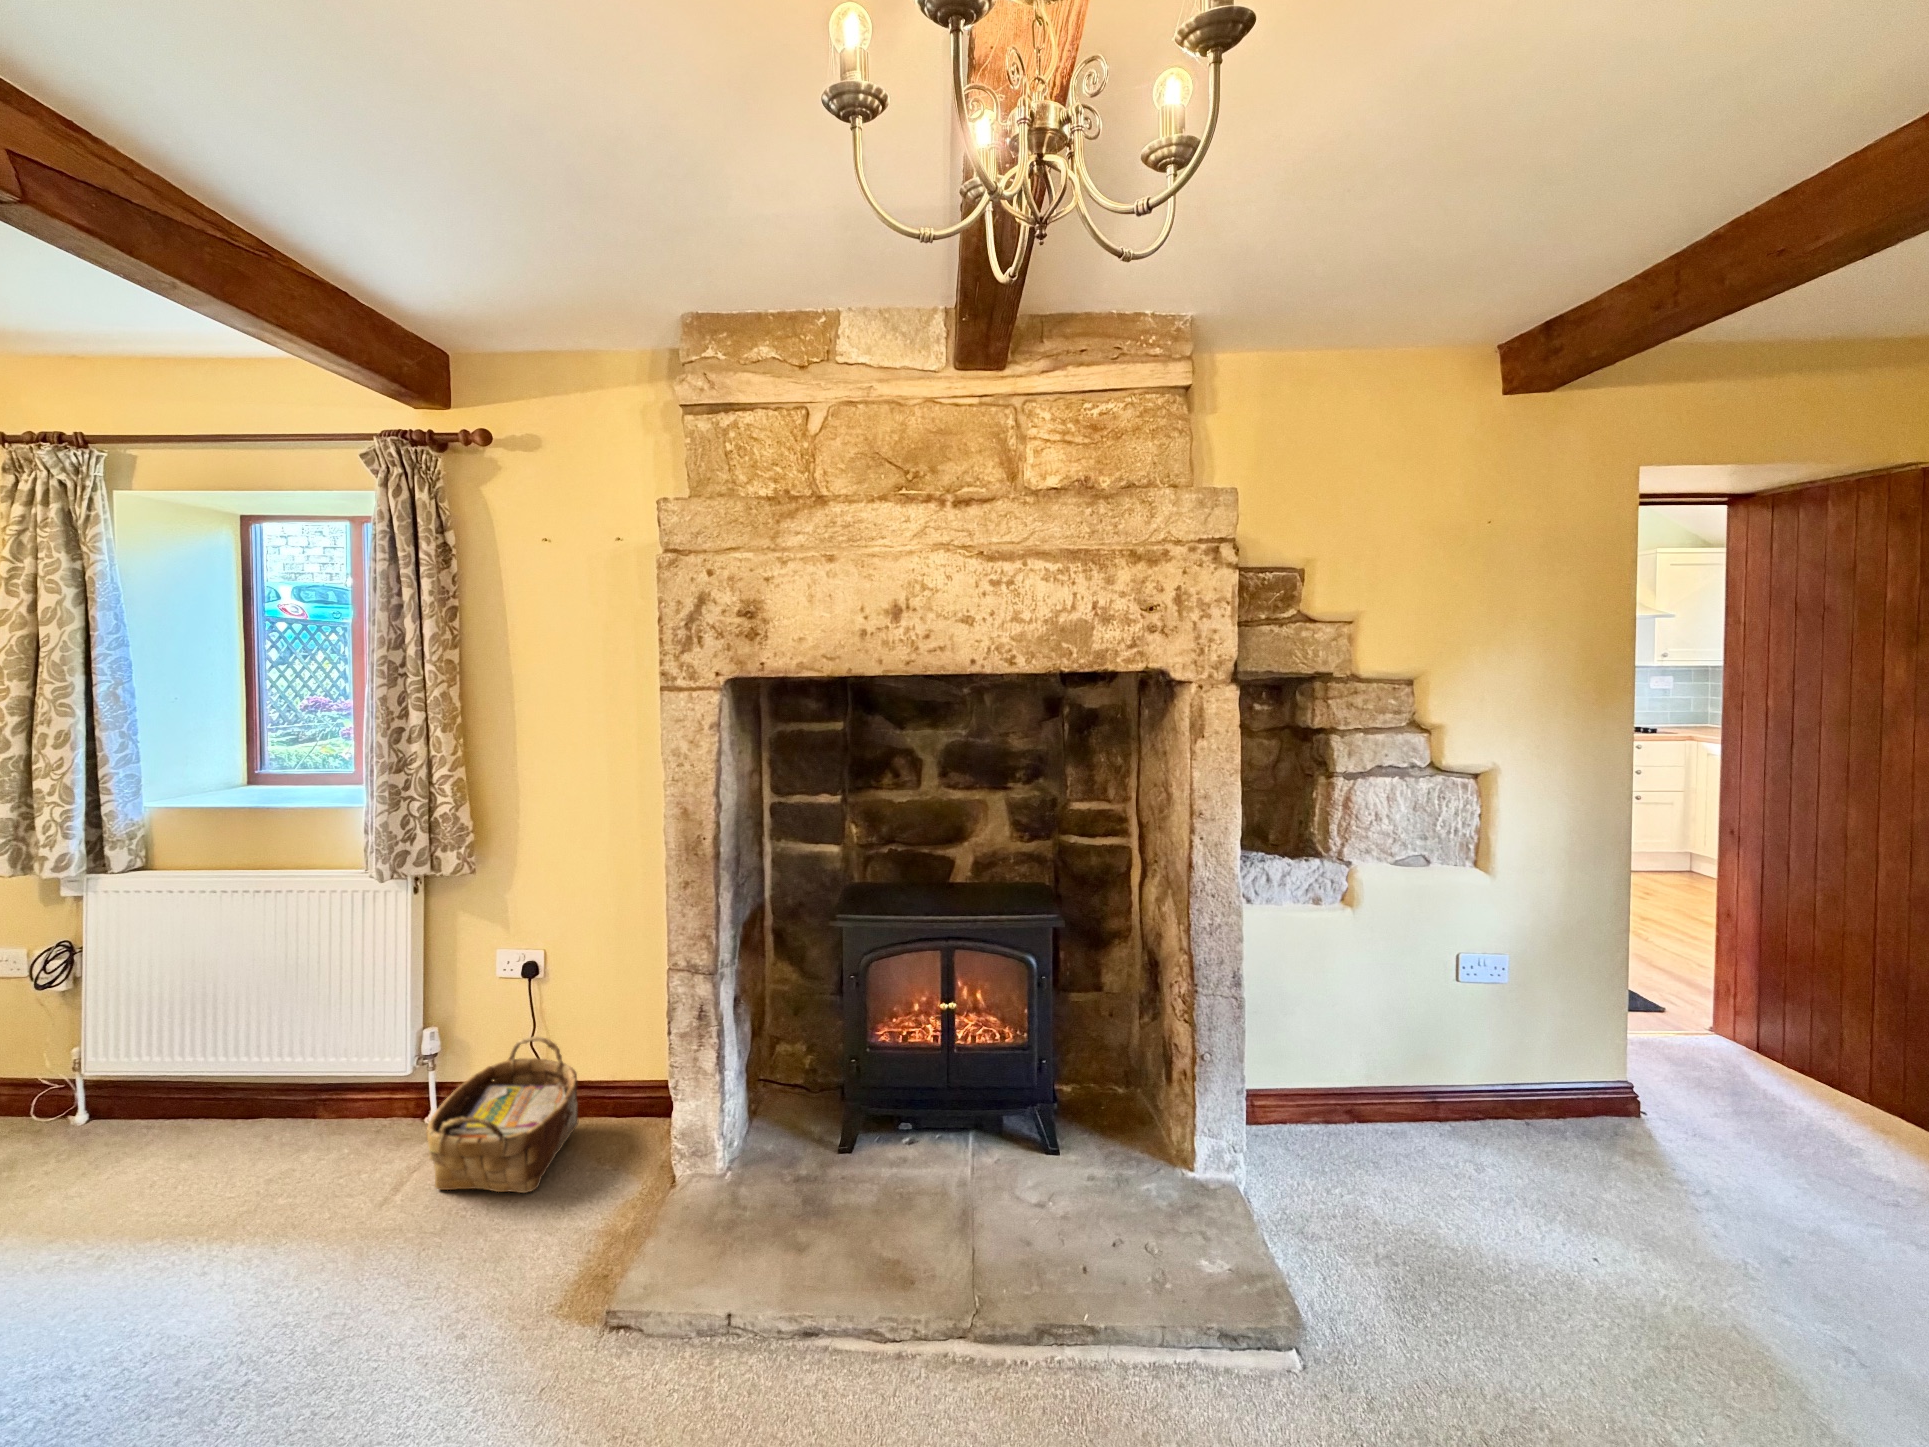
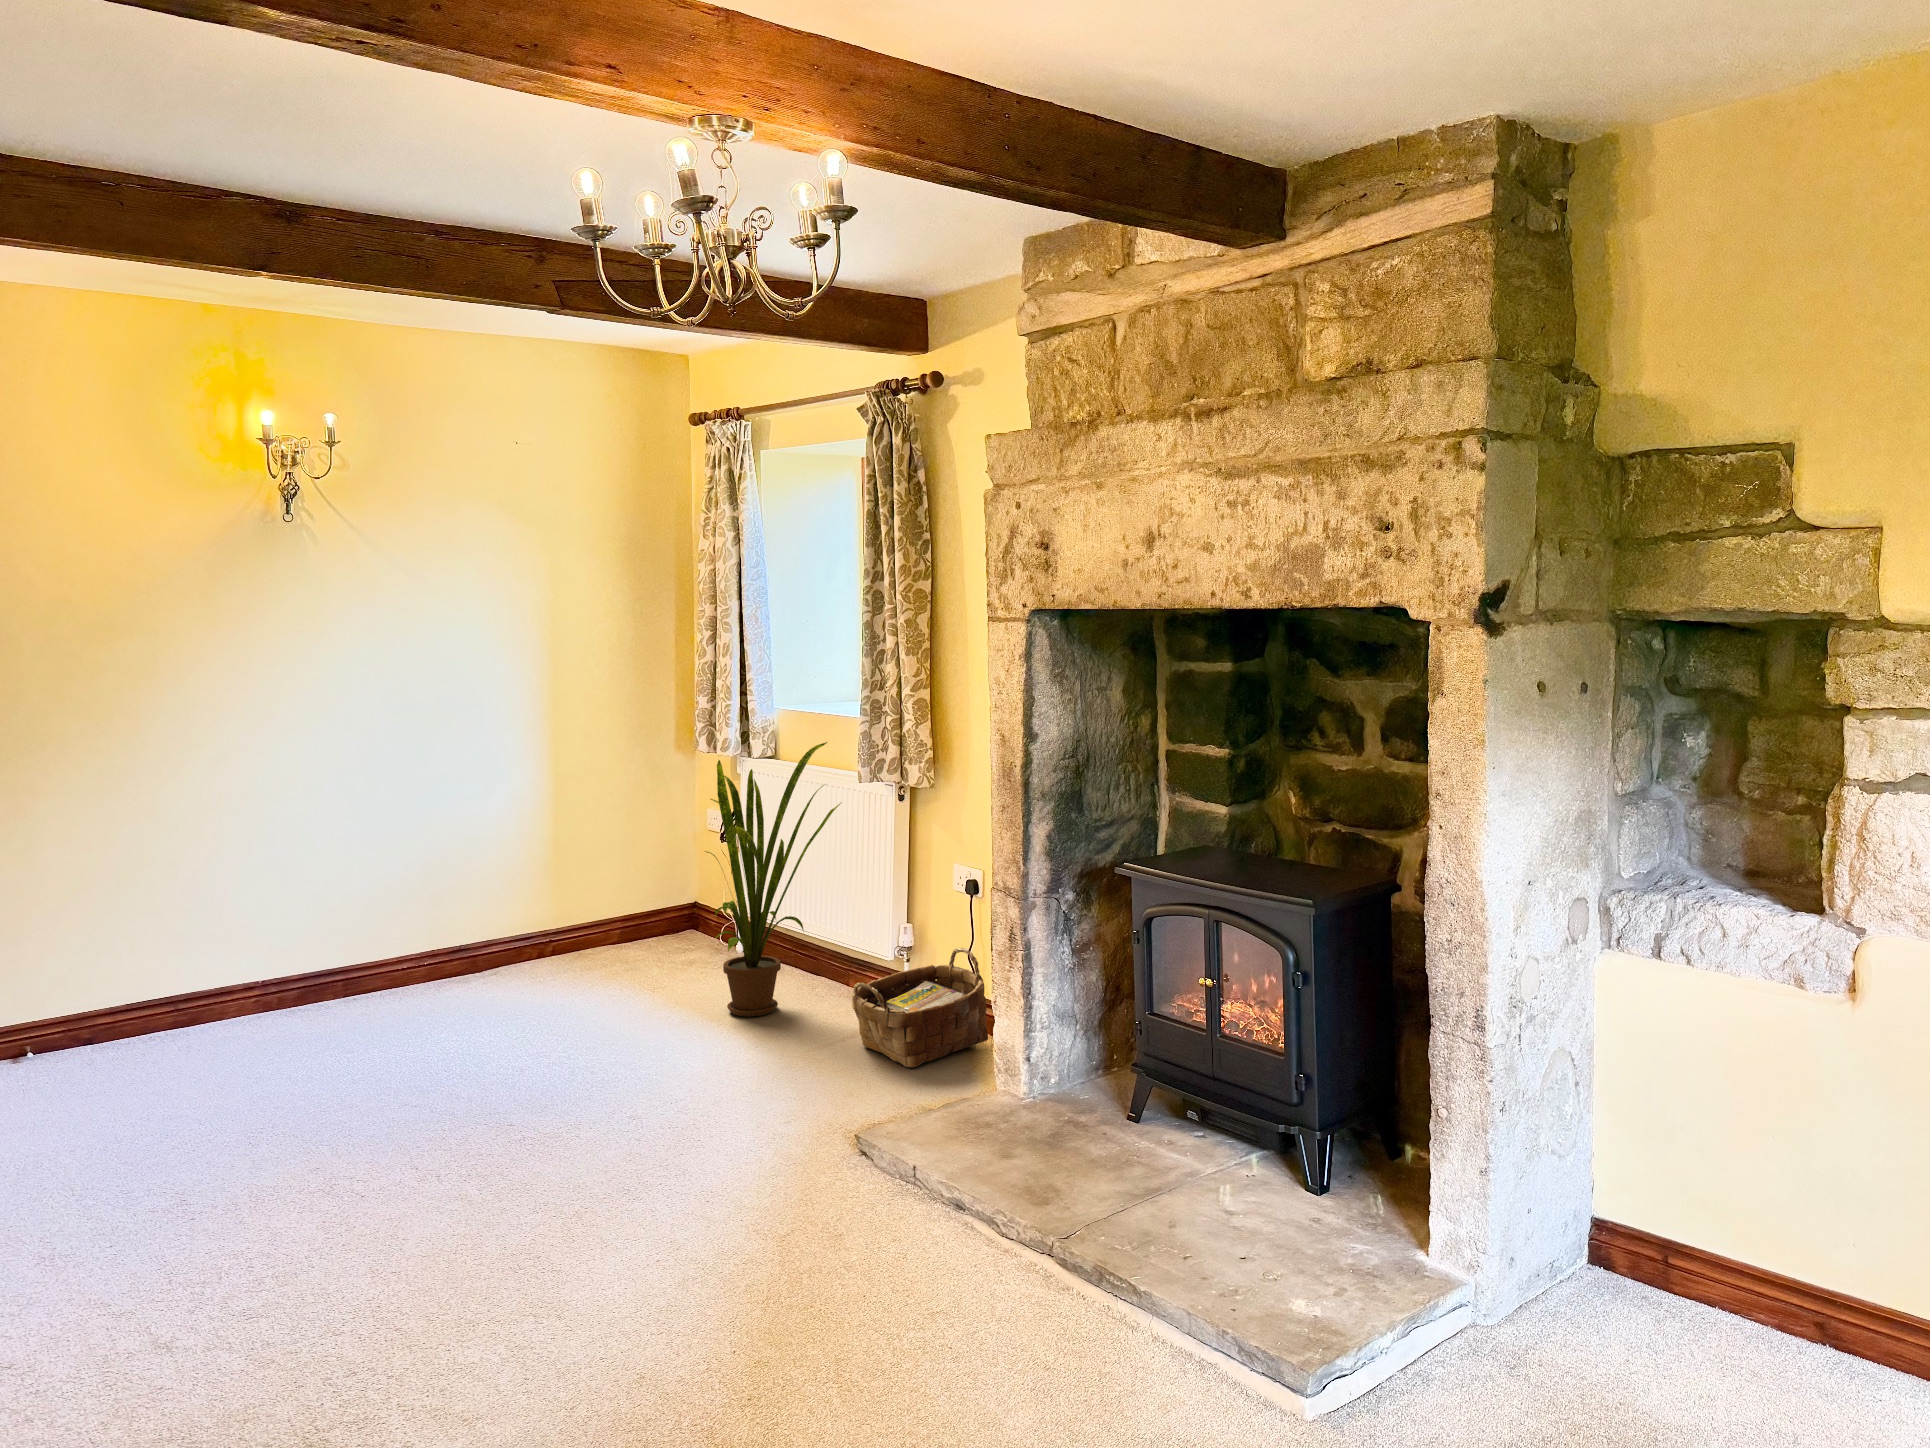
house plant: none [116,841,331,1223] -> present [705,742,841,1017]

